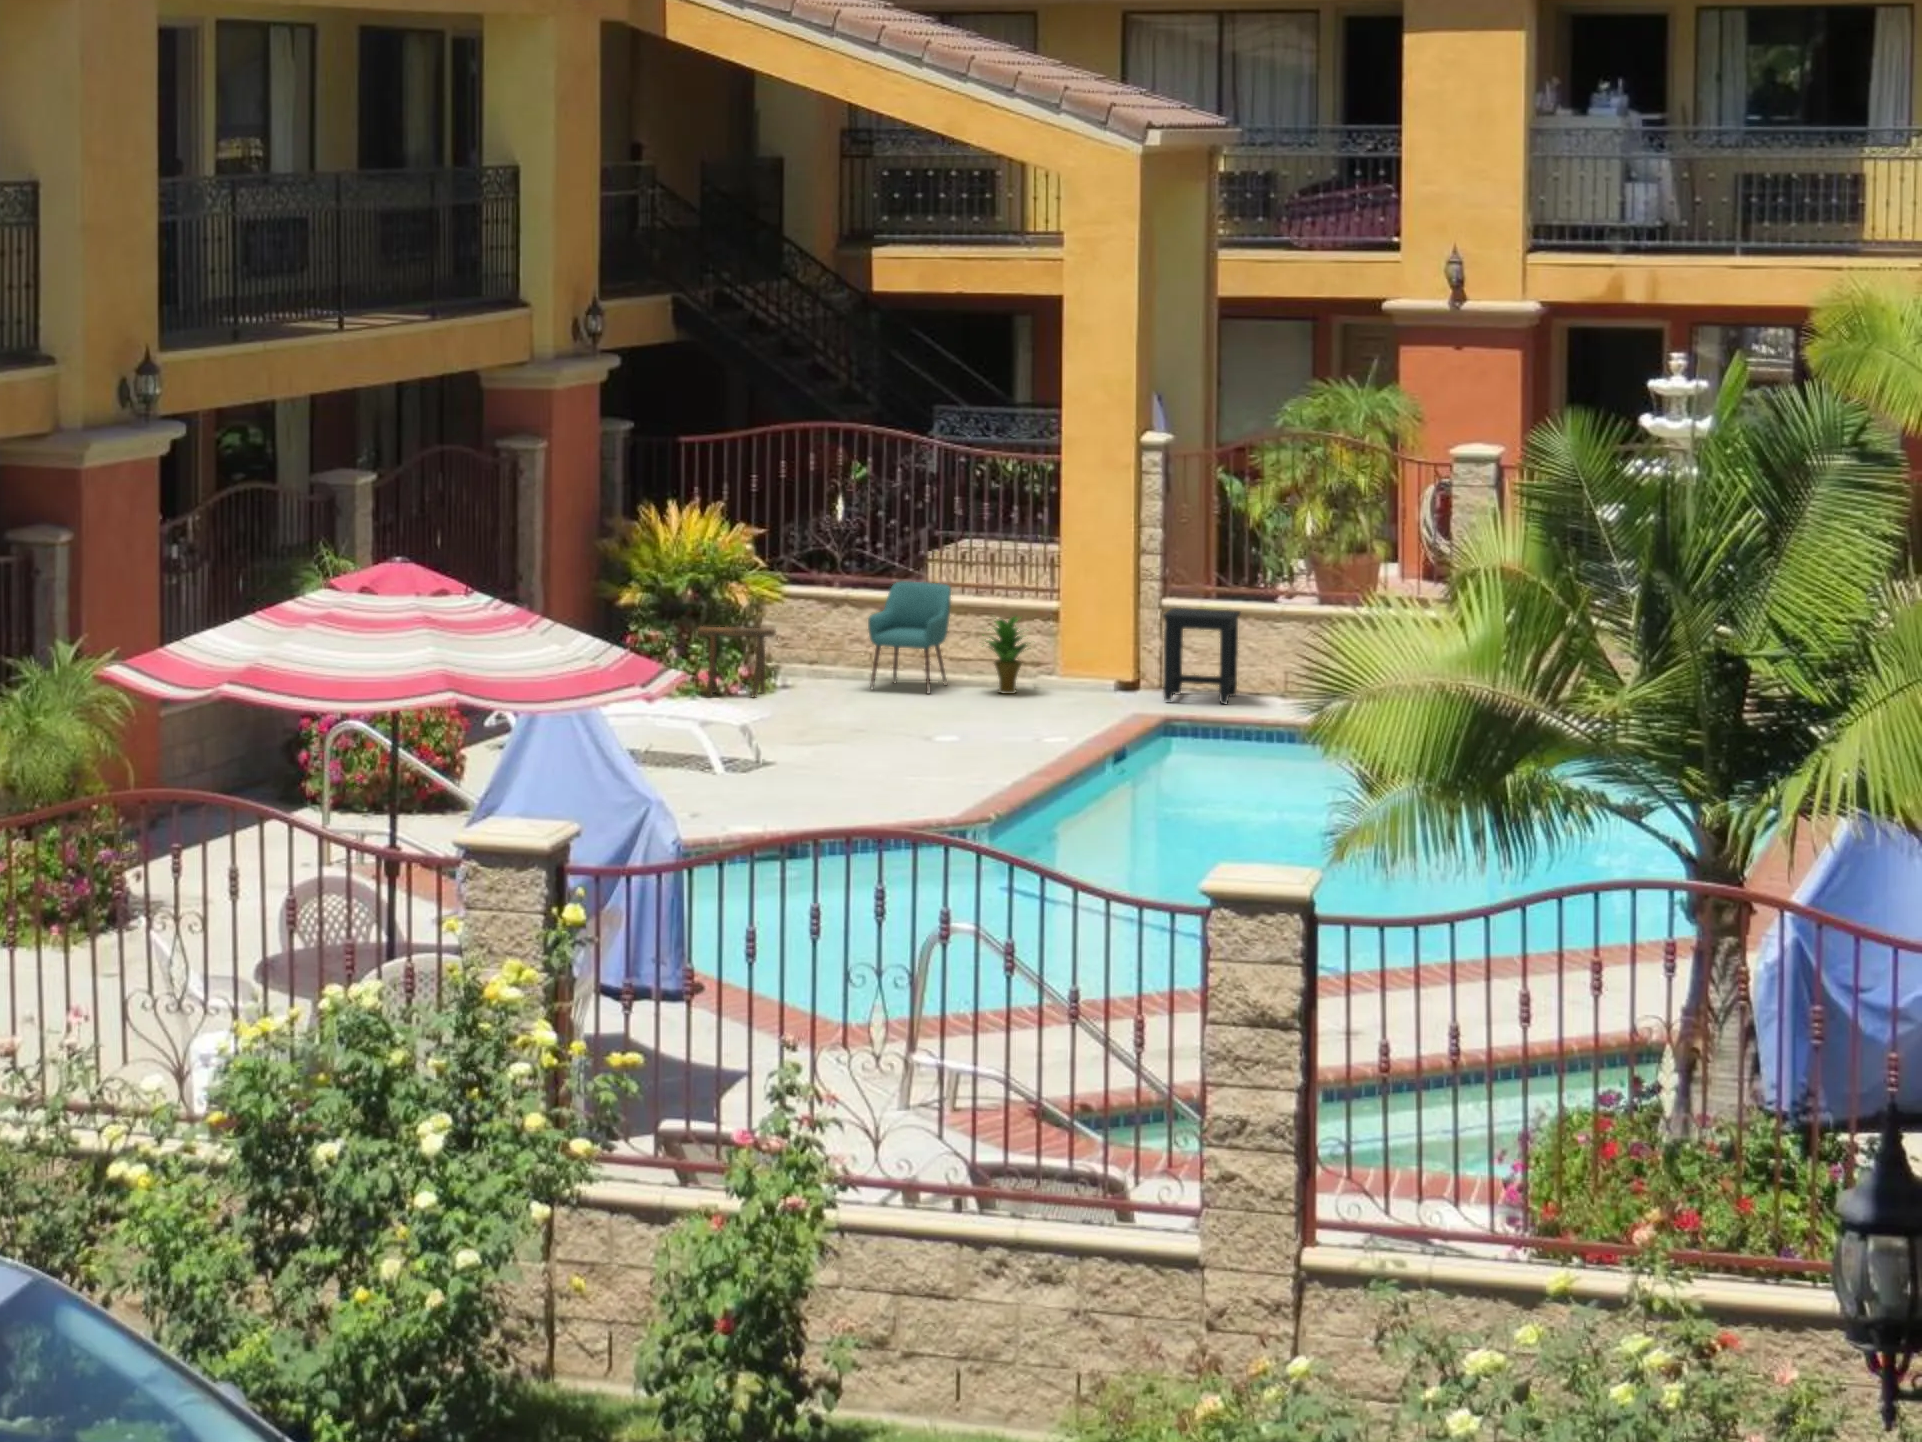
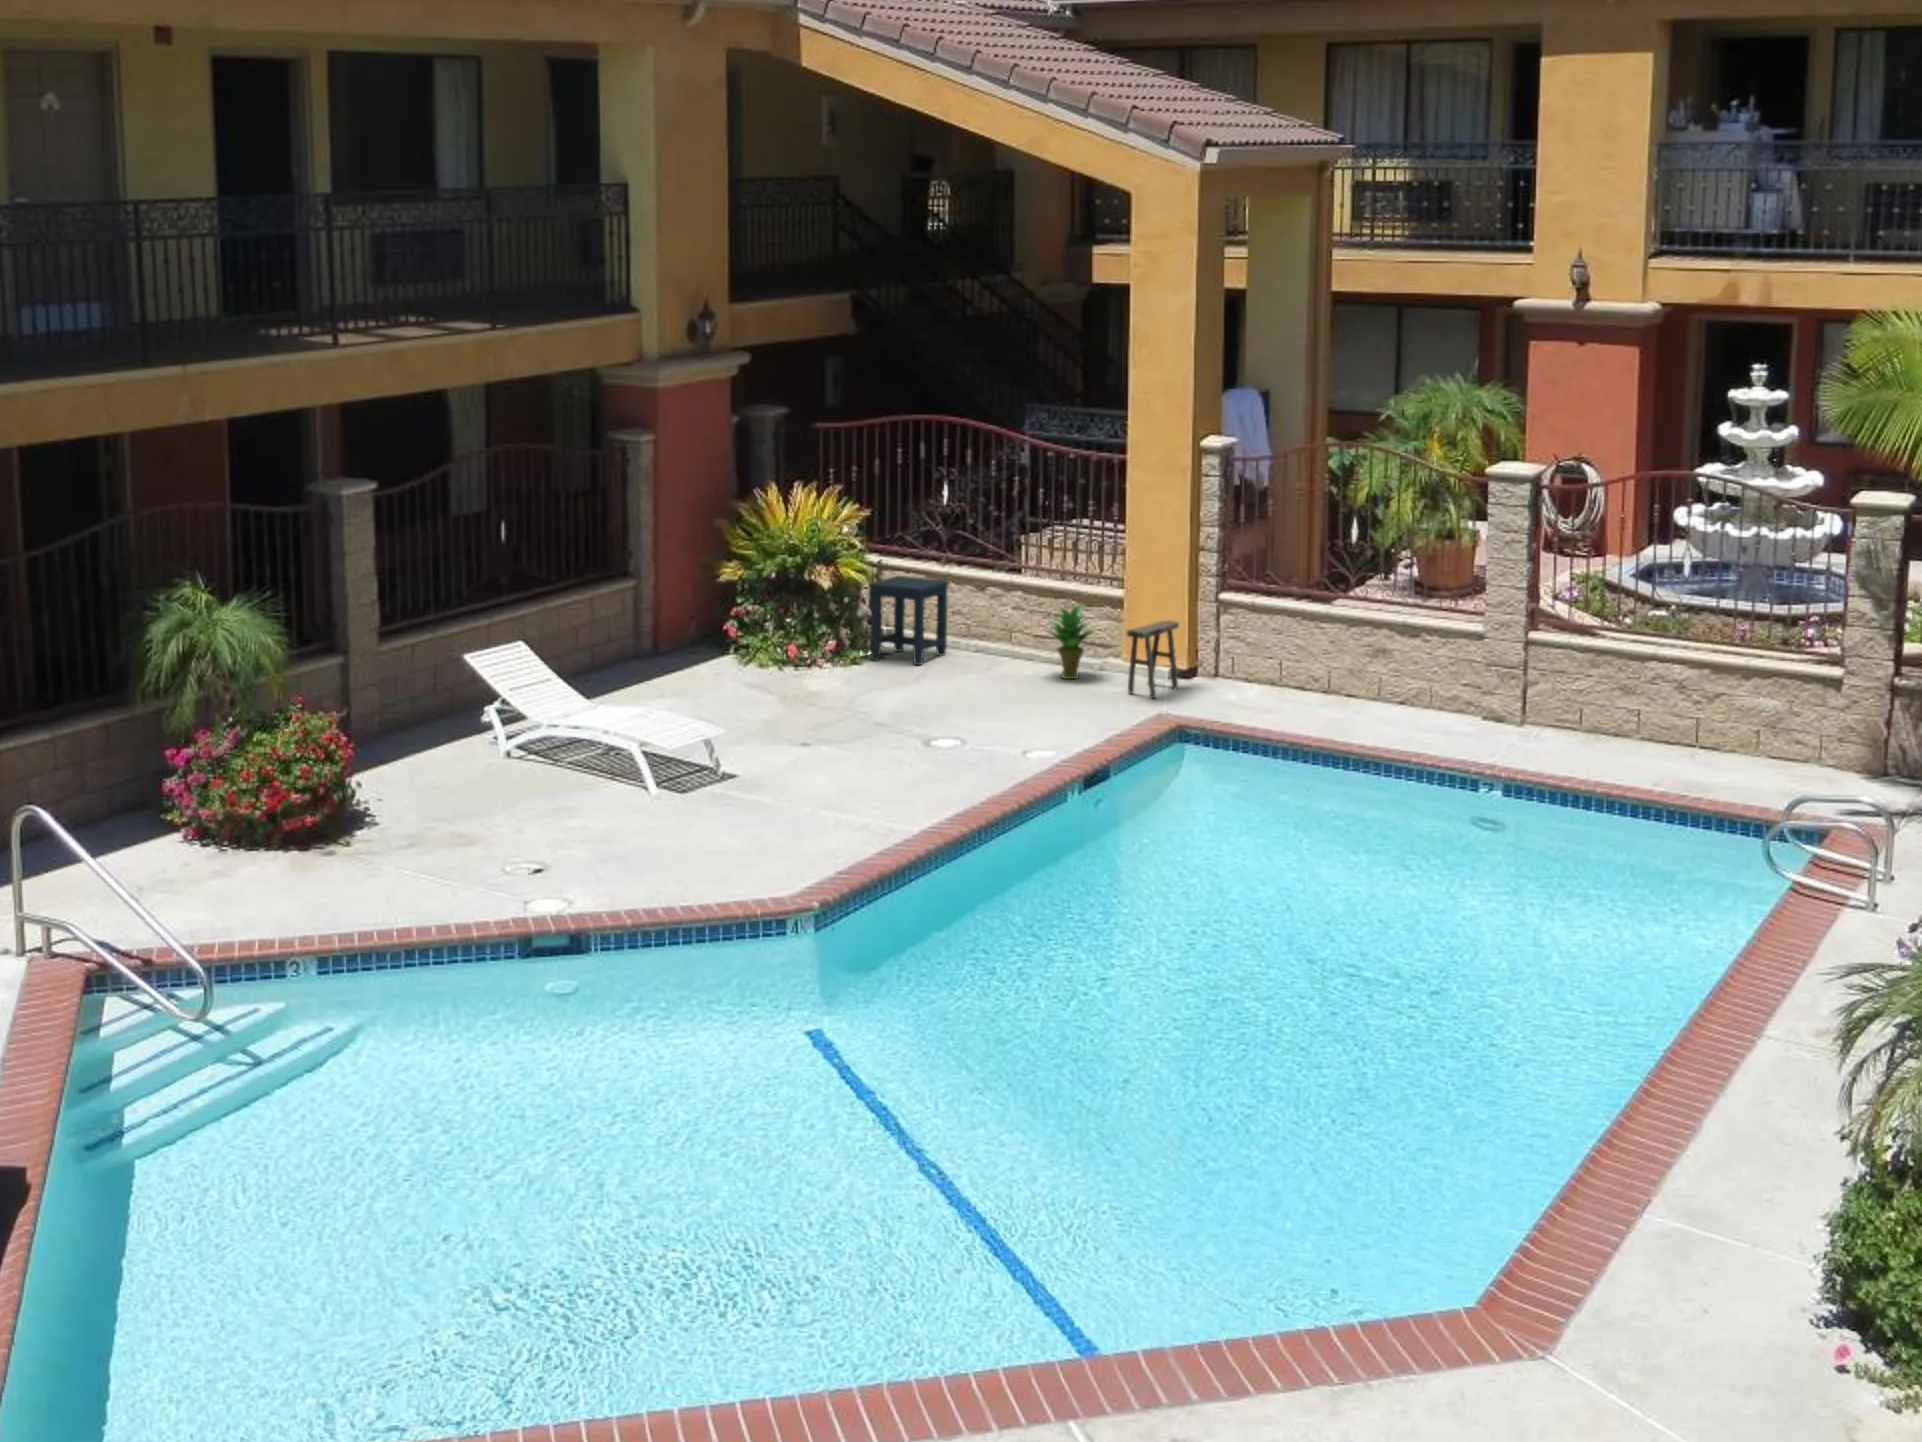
chair: present [868,582,951,693] -> none [945,567,1026,676]
side table: present [1163,608,1240,704] -> present [869,576,950,665]
stool: present [698,626,776,698] -> present [1127,620,1179,698]

